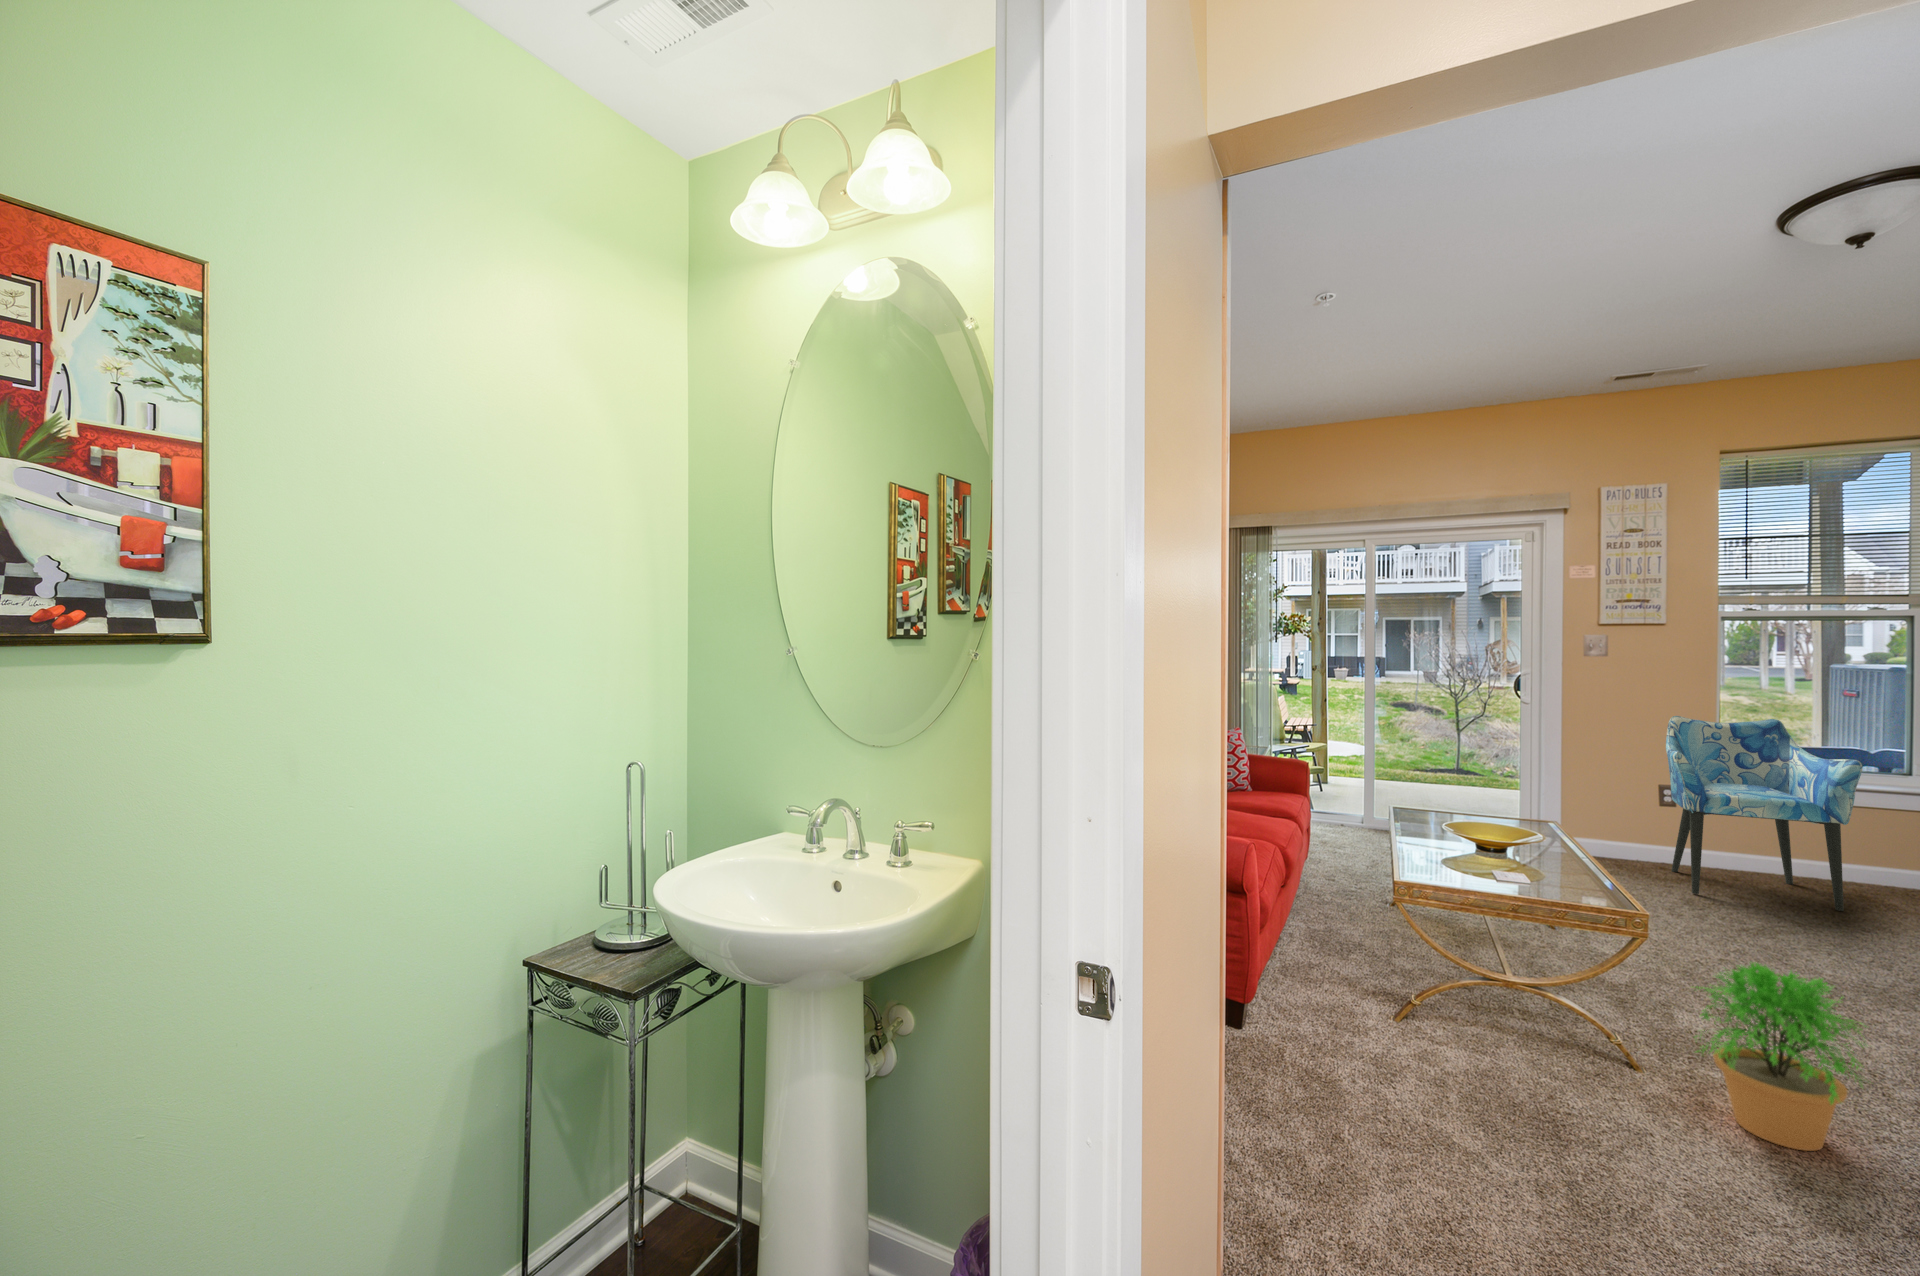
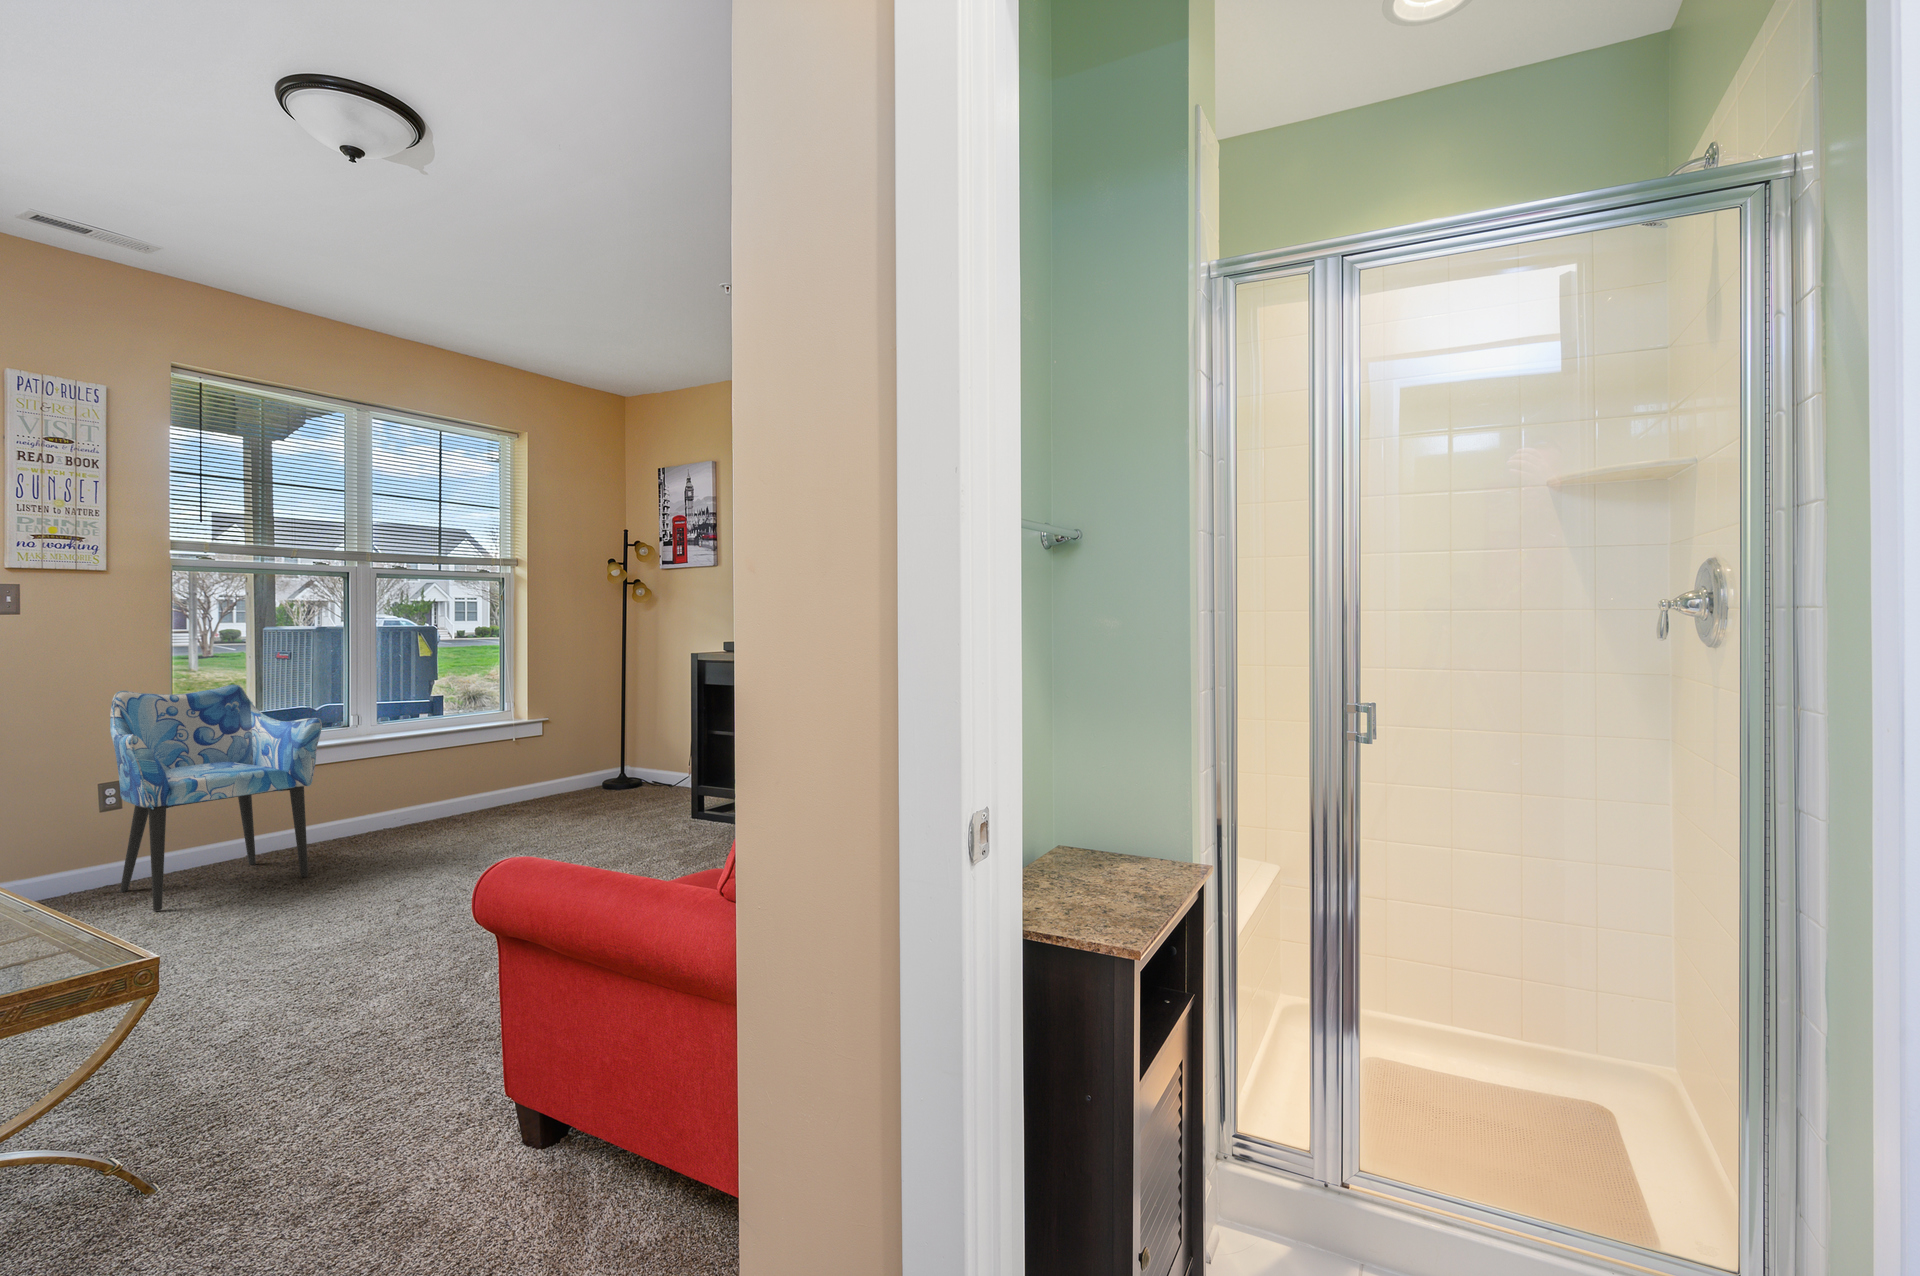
potted plant: present [1696,962,1866,1151] -> none [222,952,424,1182]

